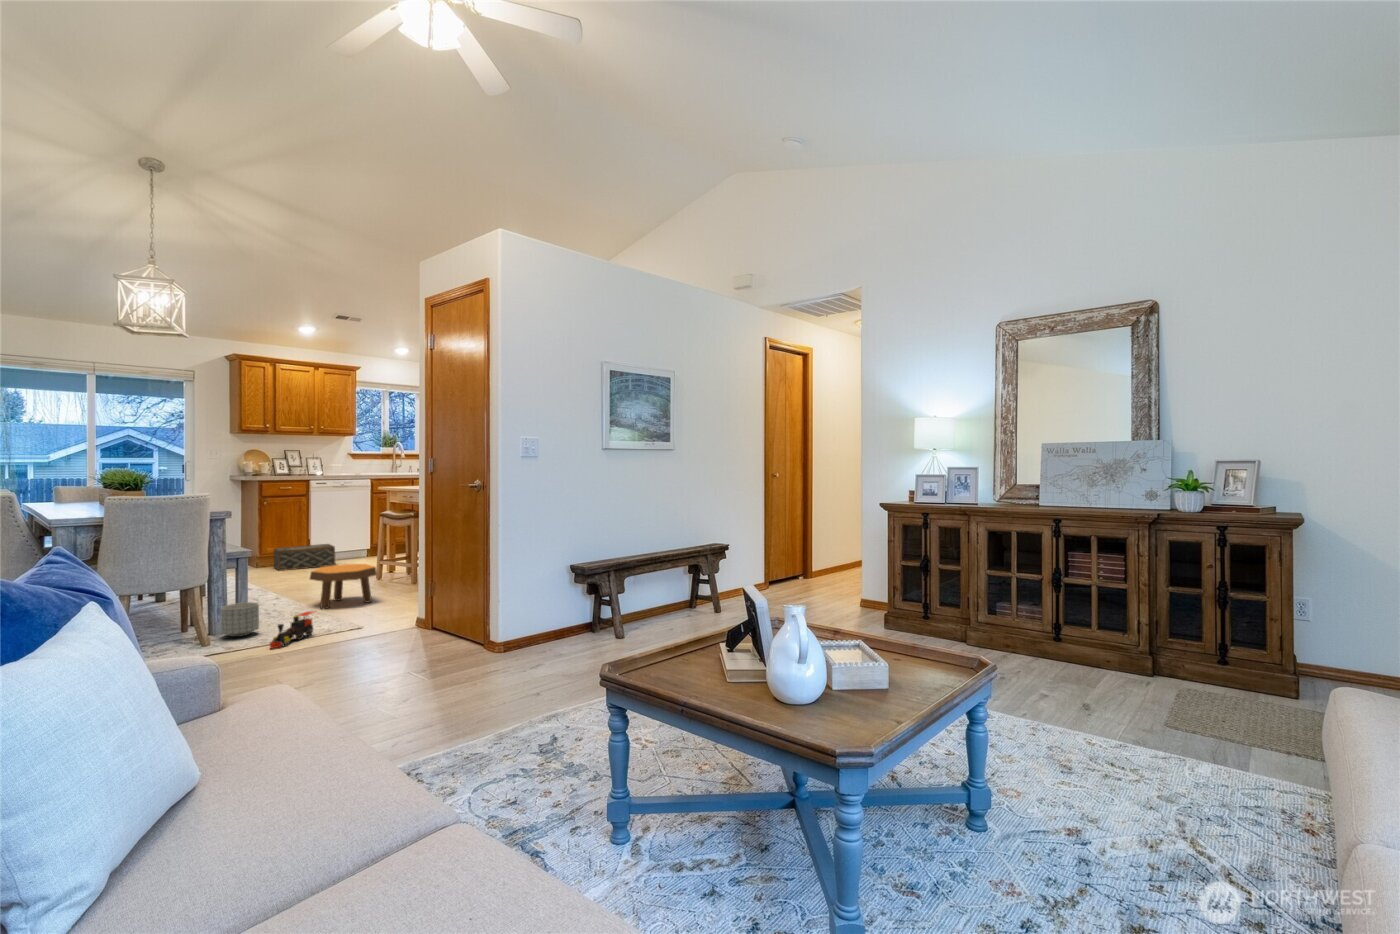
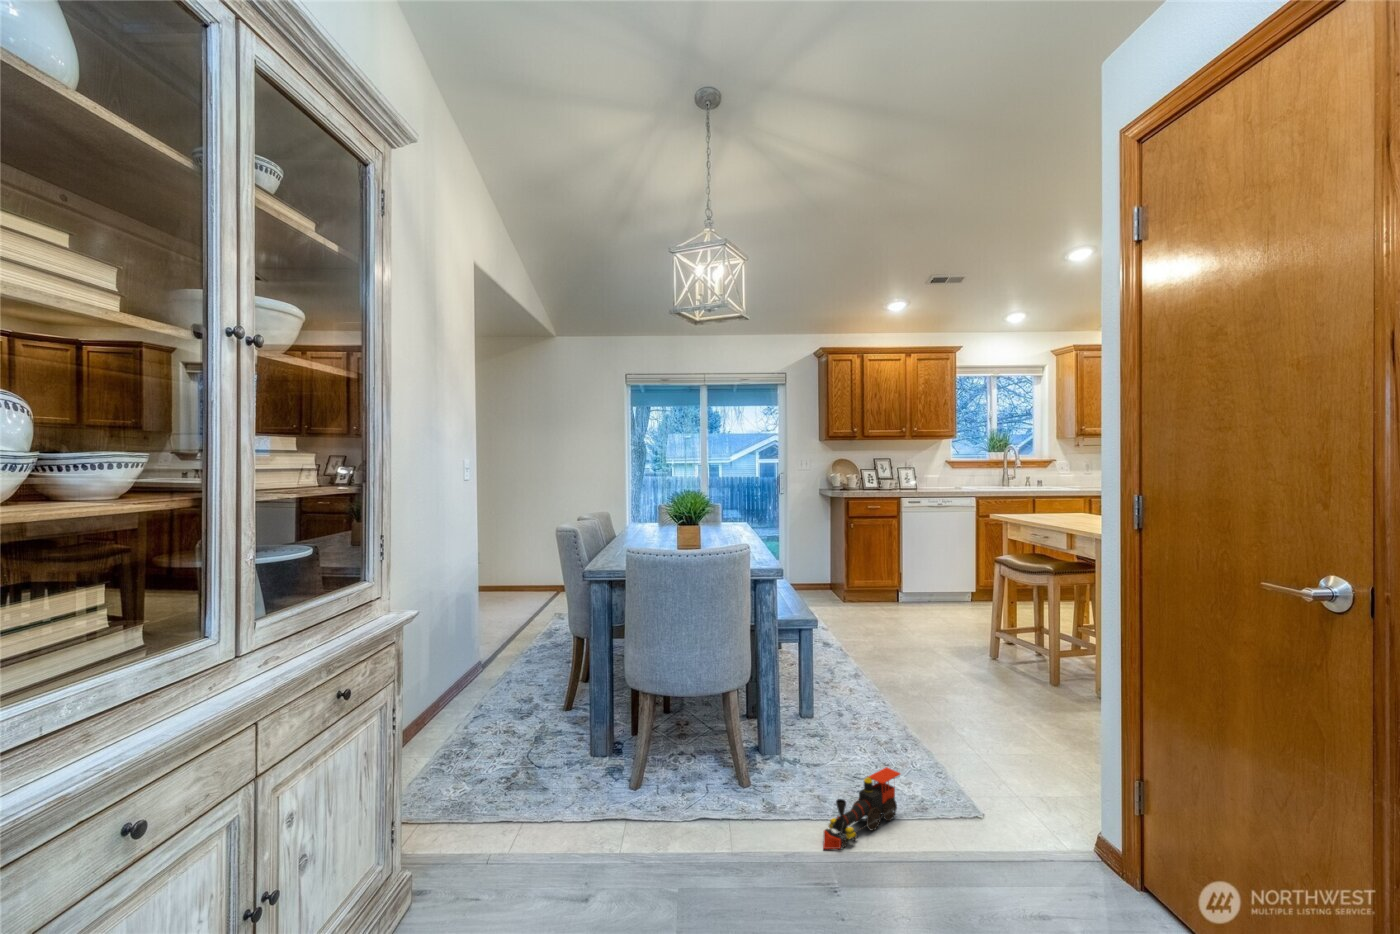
woven basket: present [274,544,335,571] -> none [862,580,932,613]
footstool: present [310,564,377,609] -> none [895,646,1001,728]
planter: present [221,602,259,637] -> none [767,714,818,777]

